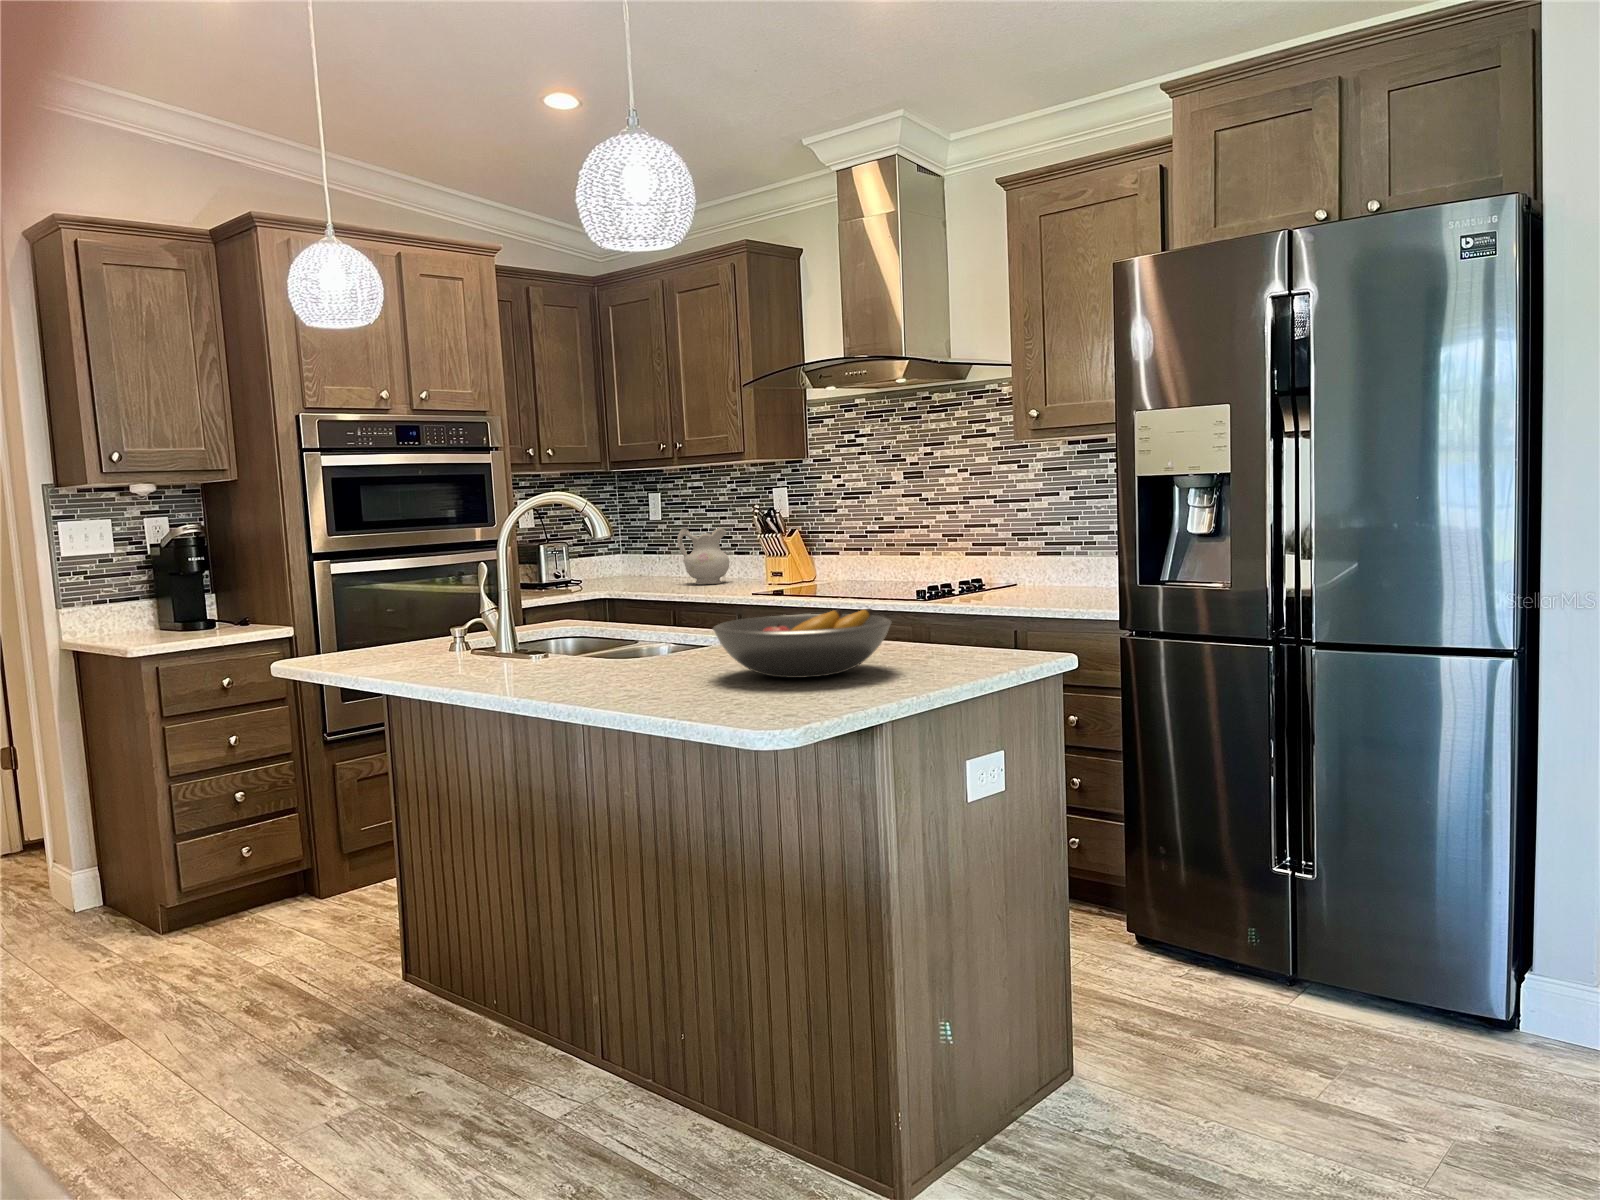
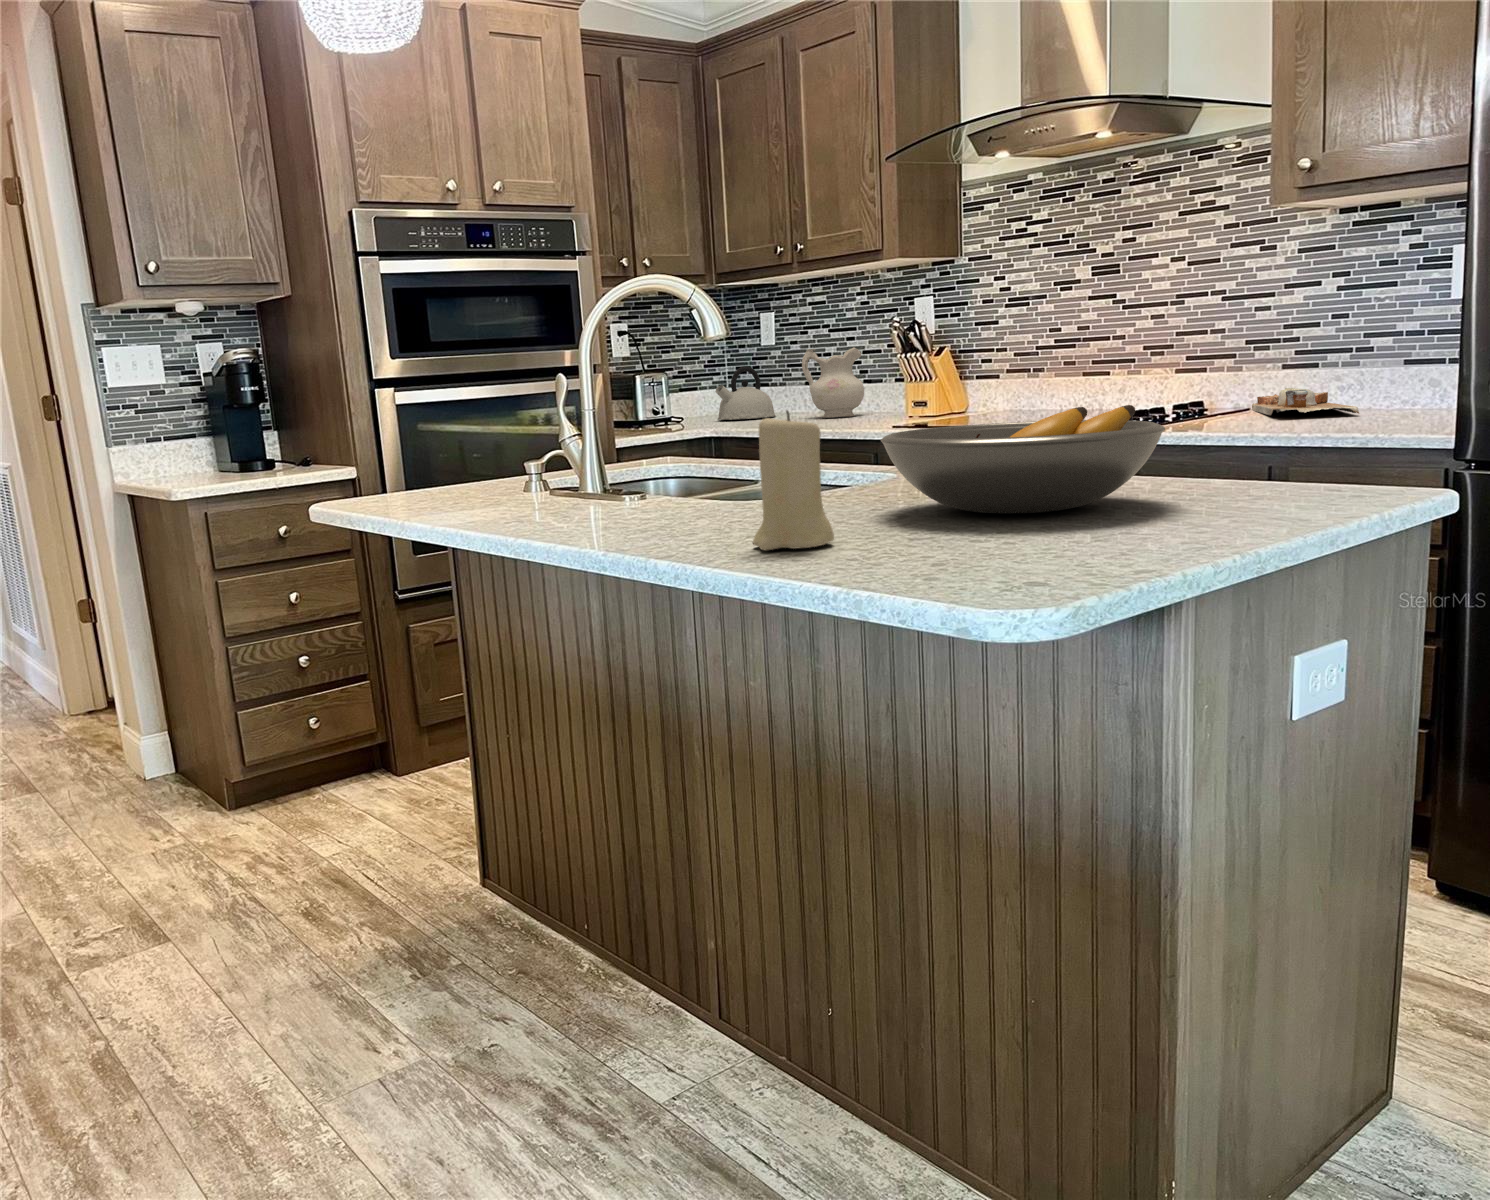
kettle: none [604,539,656,584] -> present [715,366,776,420]
cutting board: none [1021,573,1087,594] -> present [1252,388,1359,416]
candle: none [624,614,677,704] -> present [753,410,834,550]

